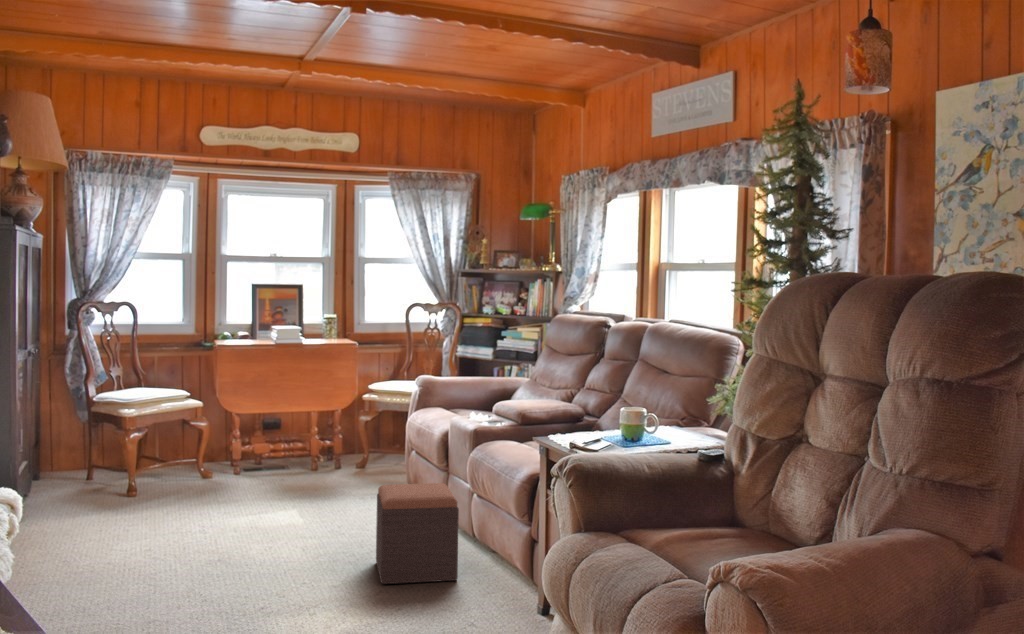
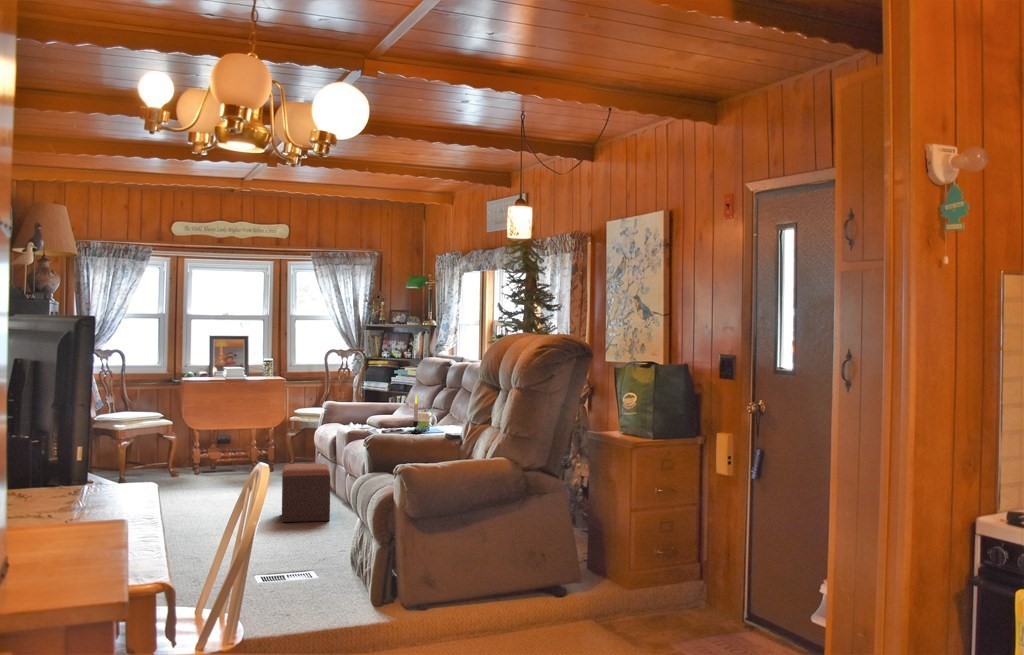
candle: none [627,385,669,457] -> present [407,396,425,434]

